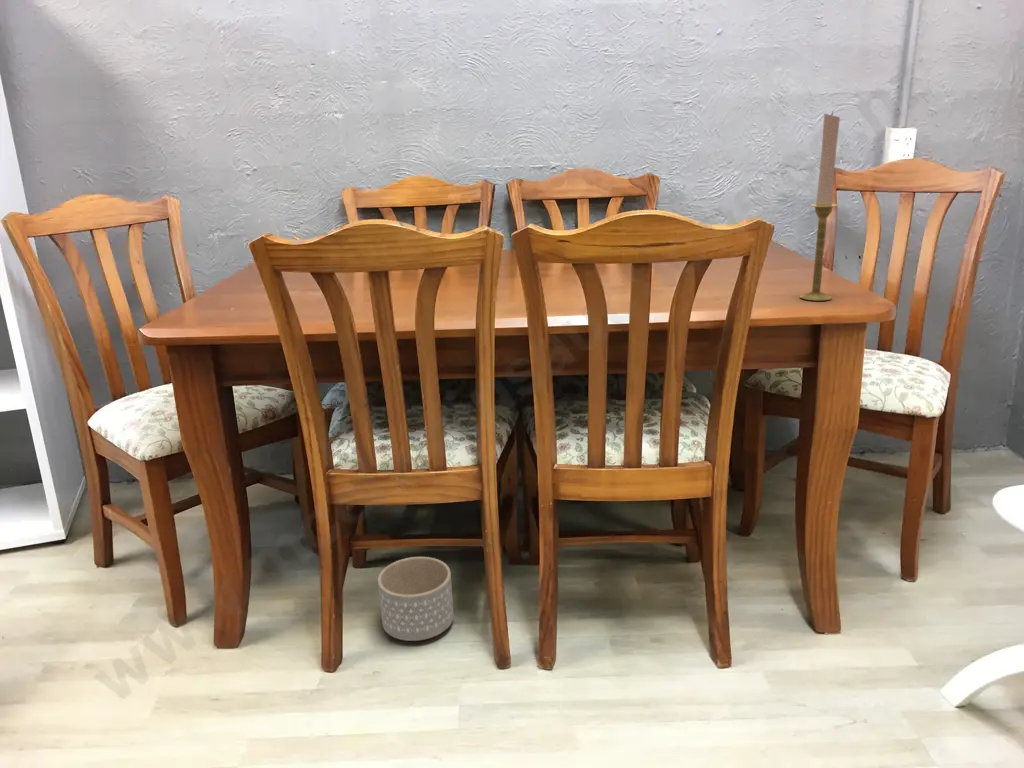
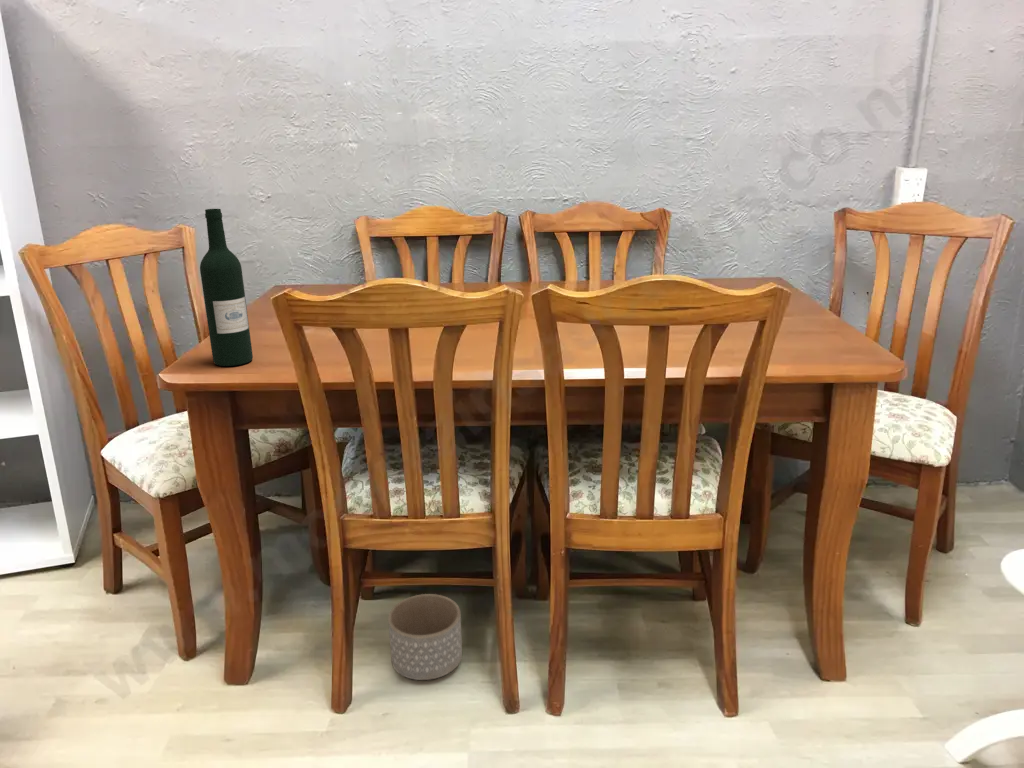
candlestick: present [800,114,840,300] -> none [813,172,857,356]
wine bottle: none [179,161,235,321] -> present [200,209,253,366]

